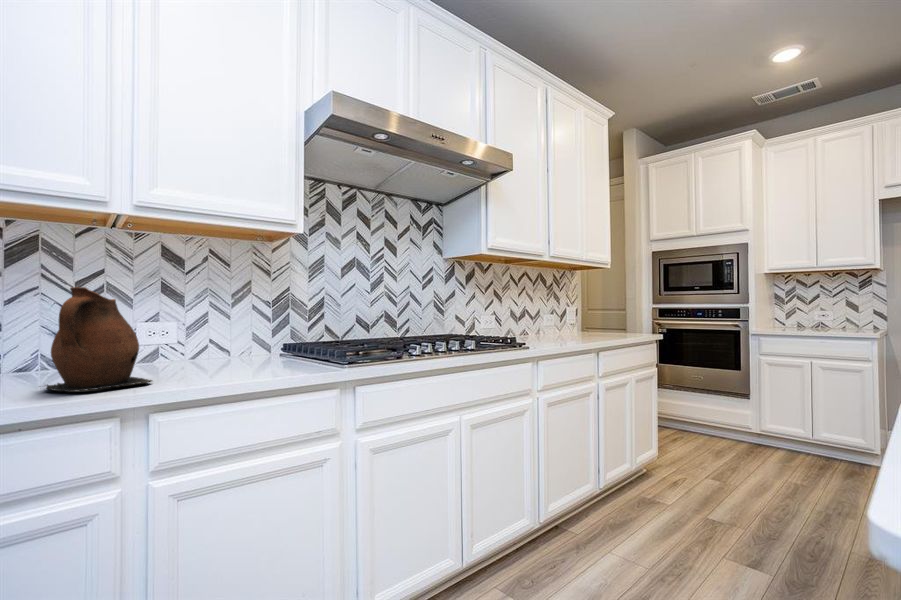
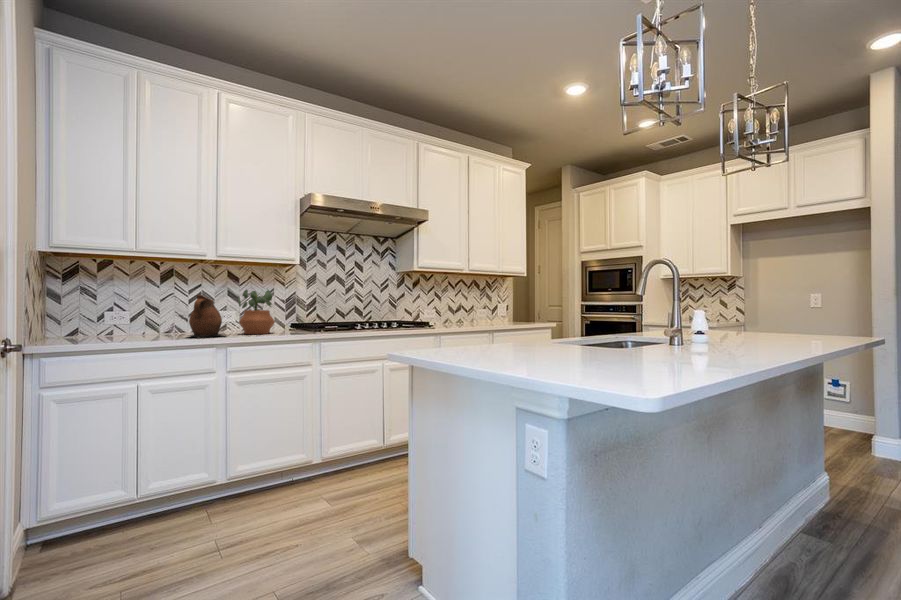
potted plant: none [181,276,260,373] -> present [238,289,275,334]

